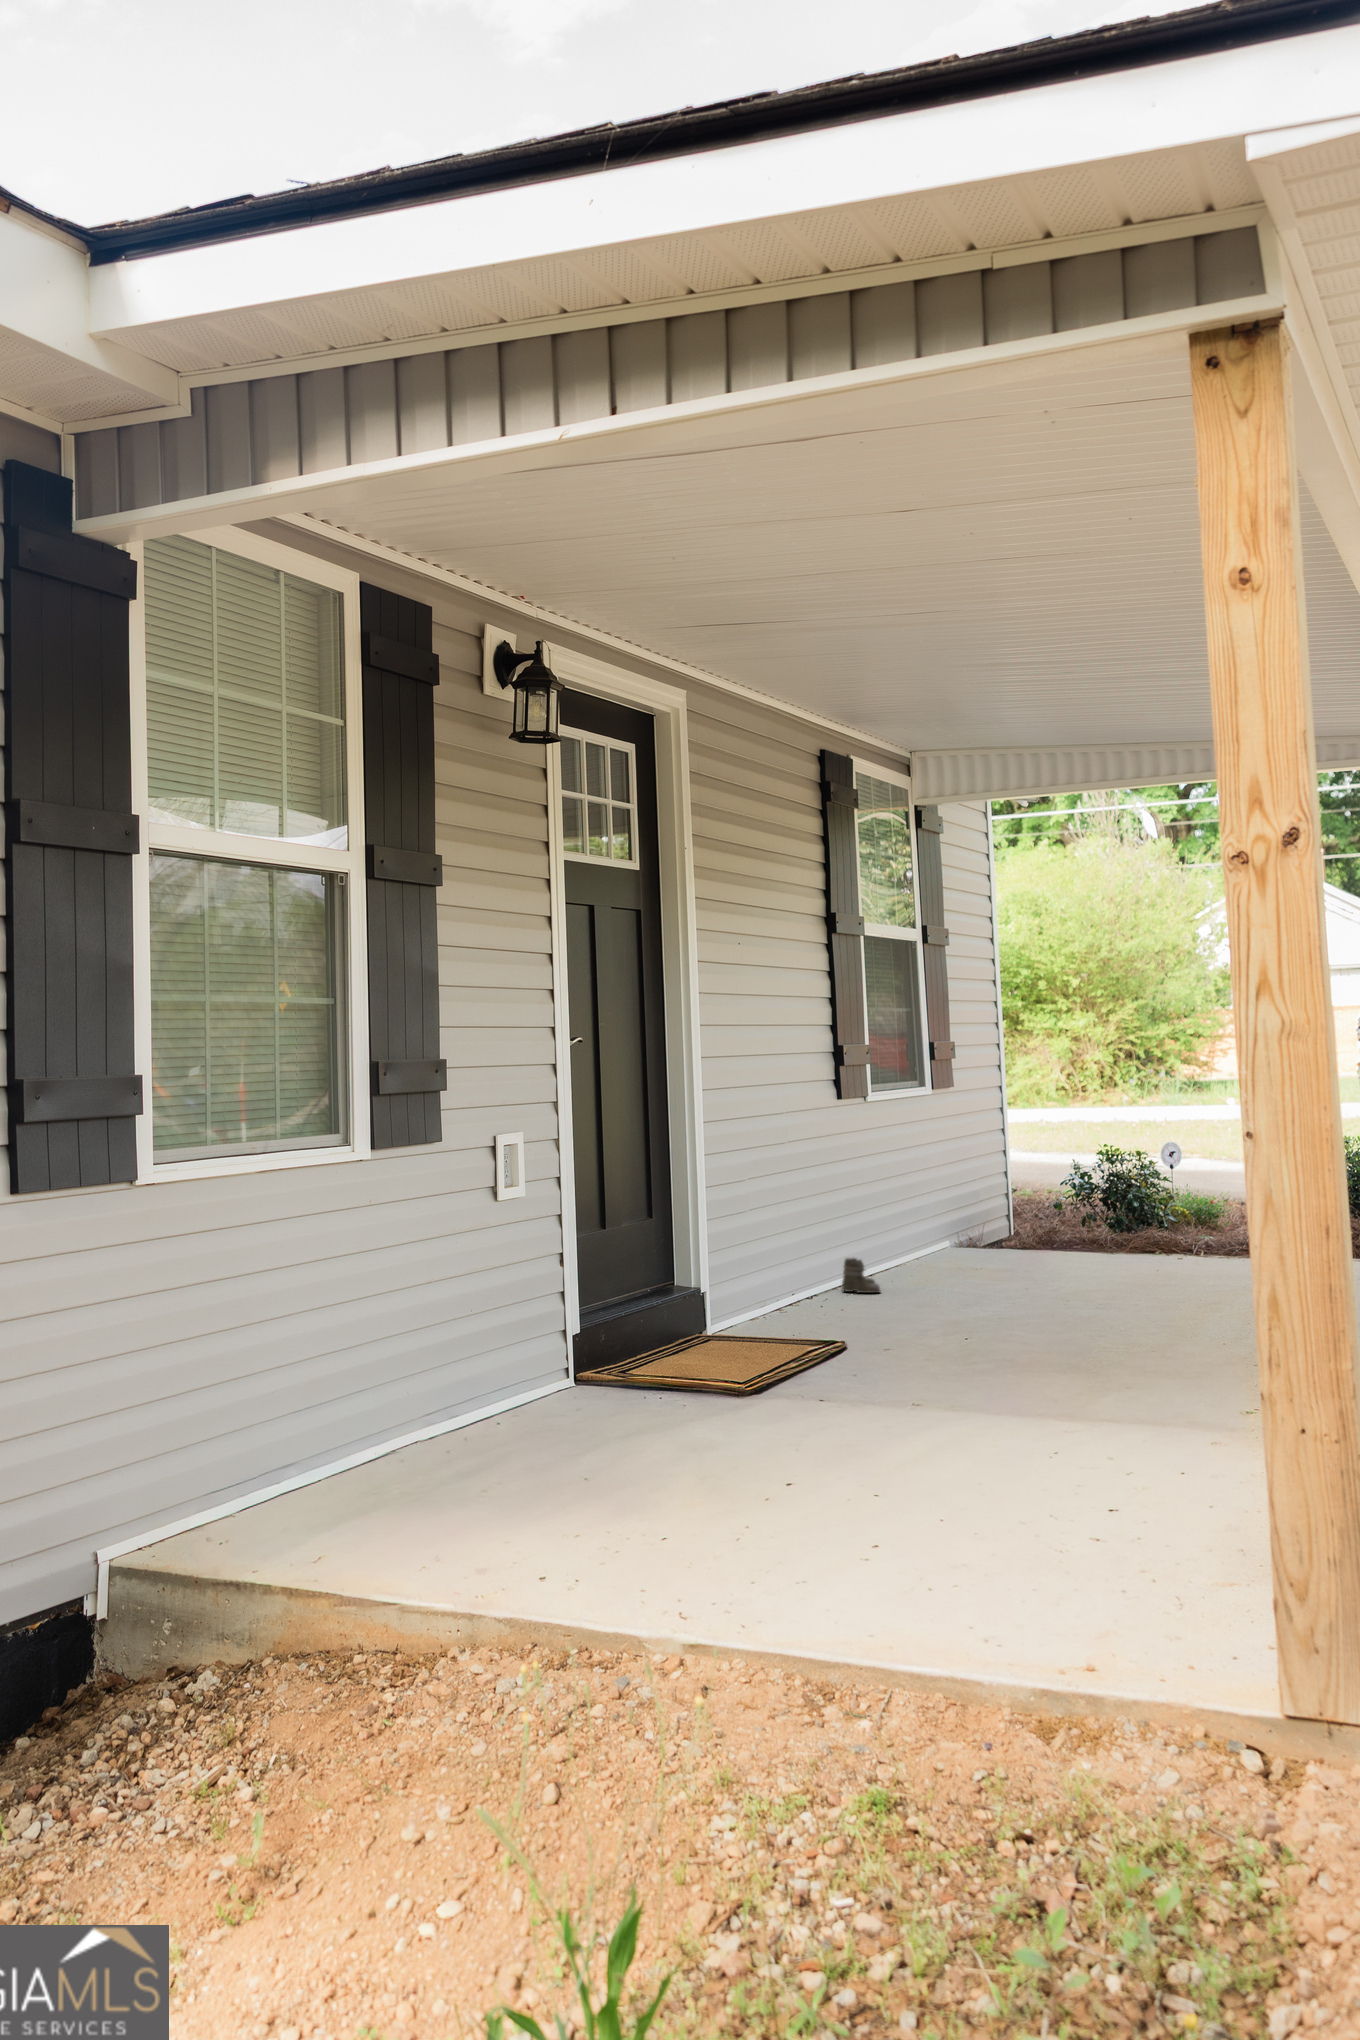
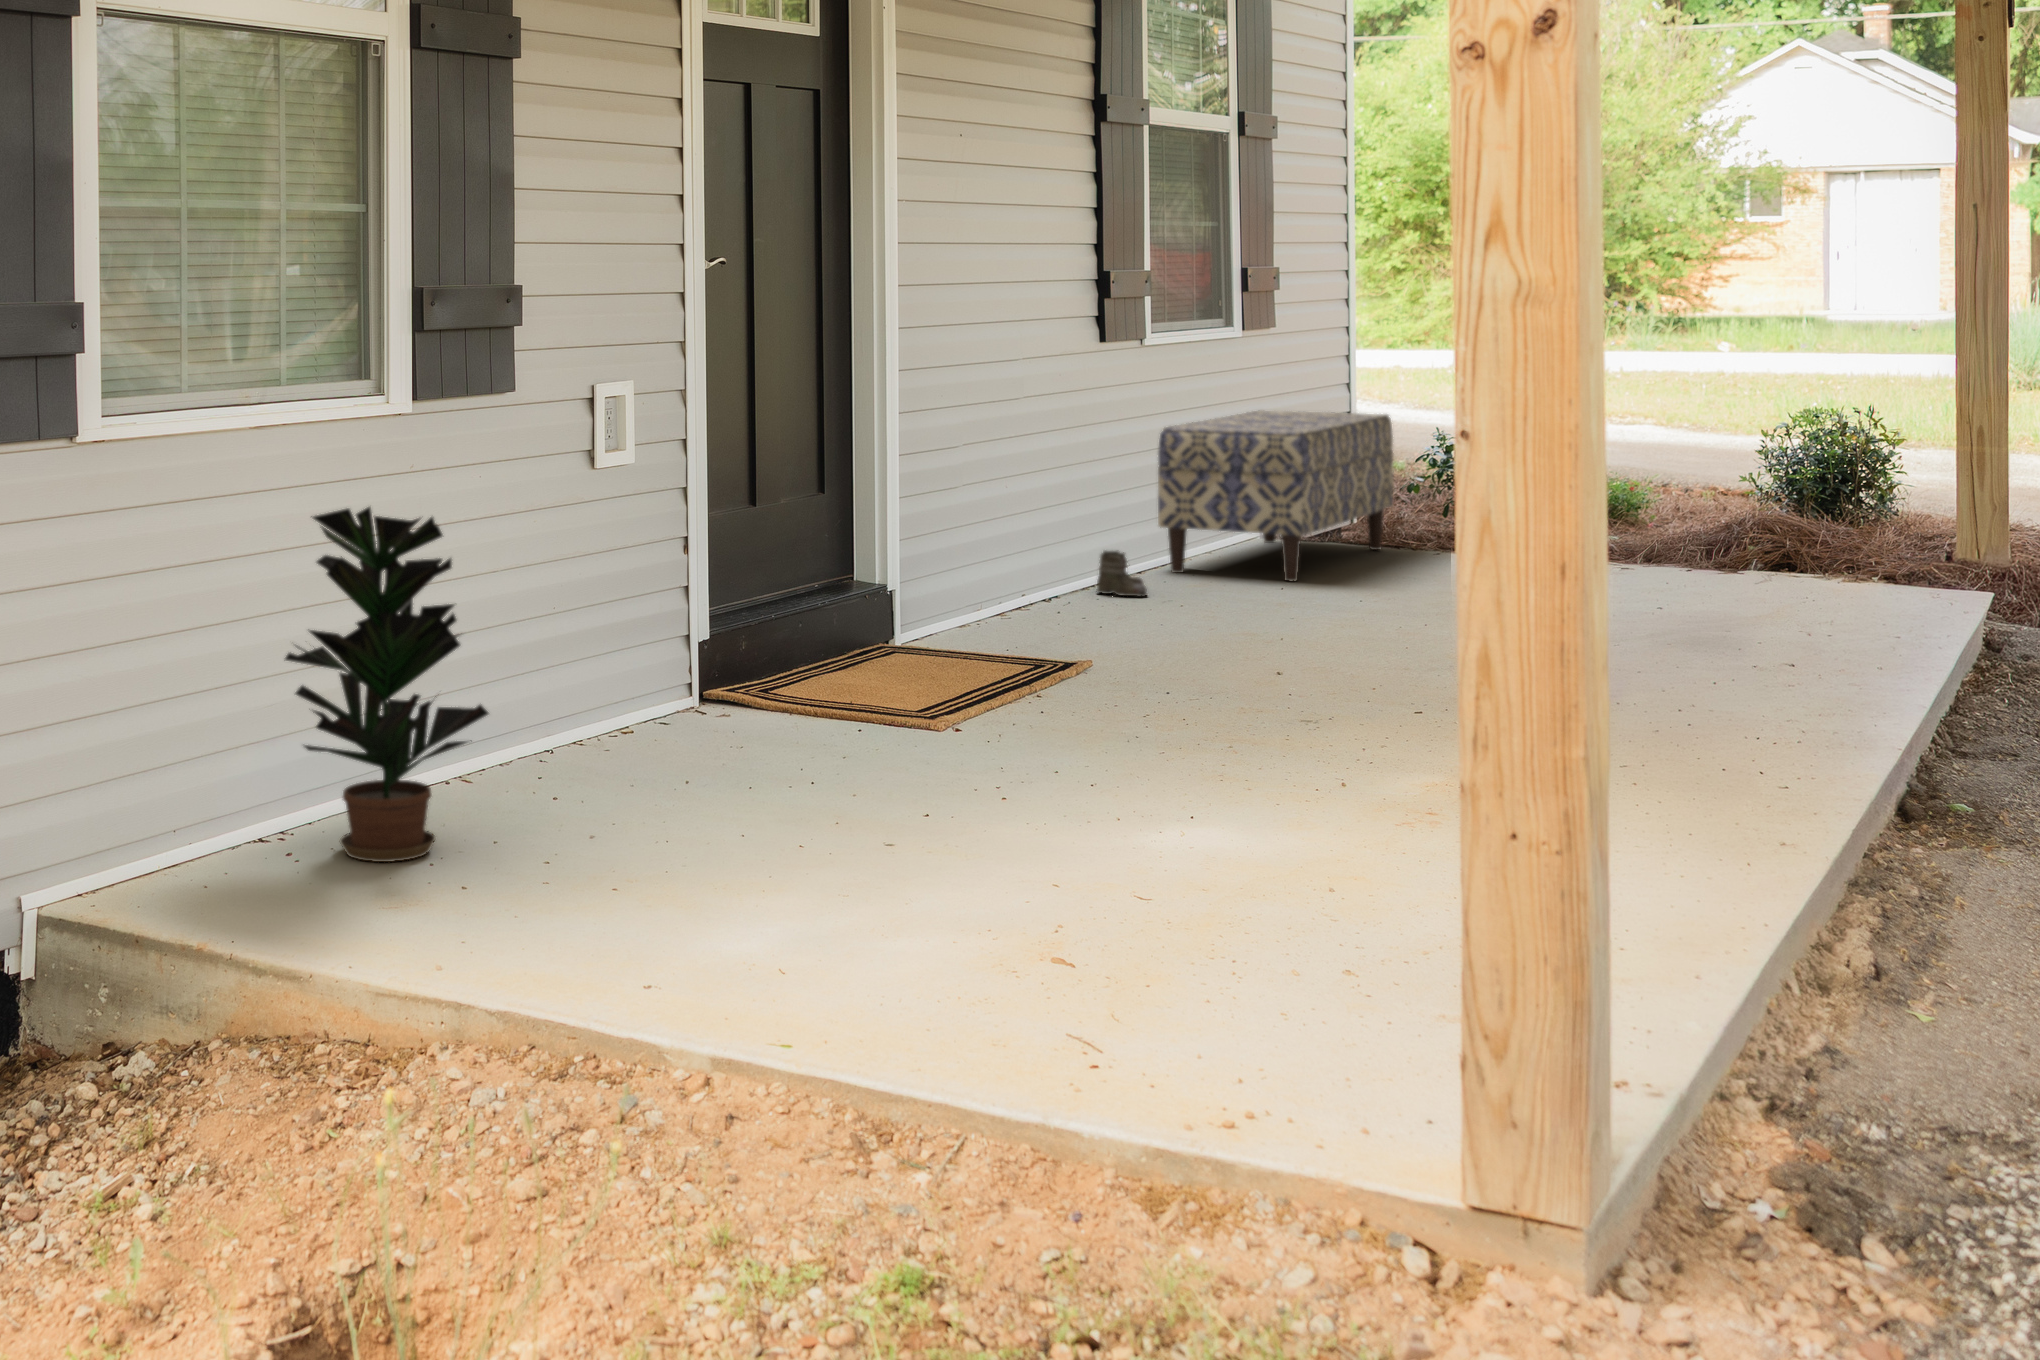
bench: none [878,1150,1045,1279] -> present [1158,411,1394,581]
potted plant: none [288,1226,455,1512] -> present [285,507,488,862]

